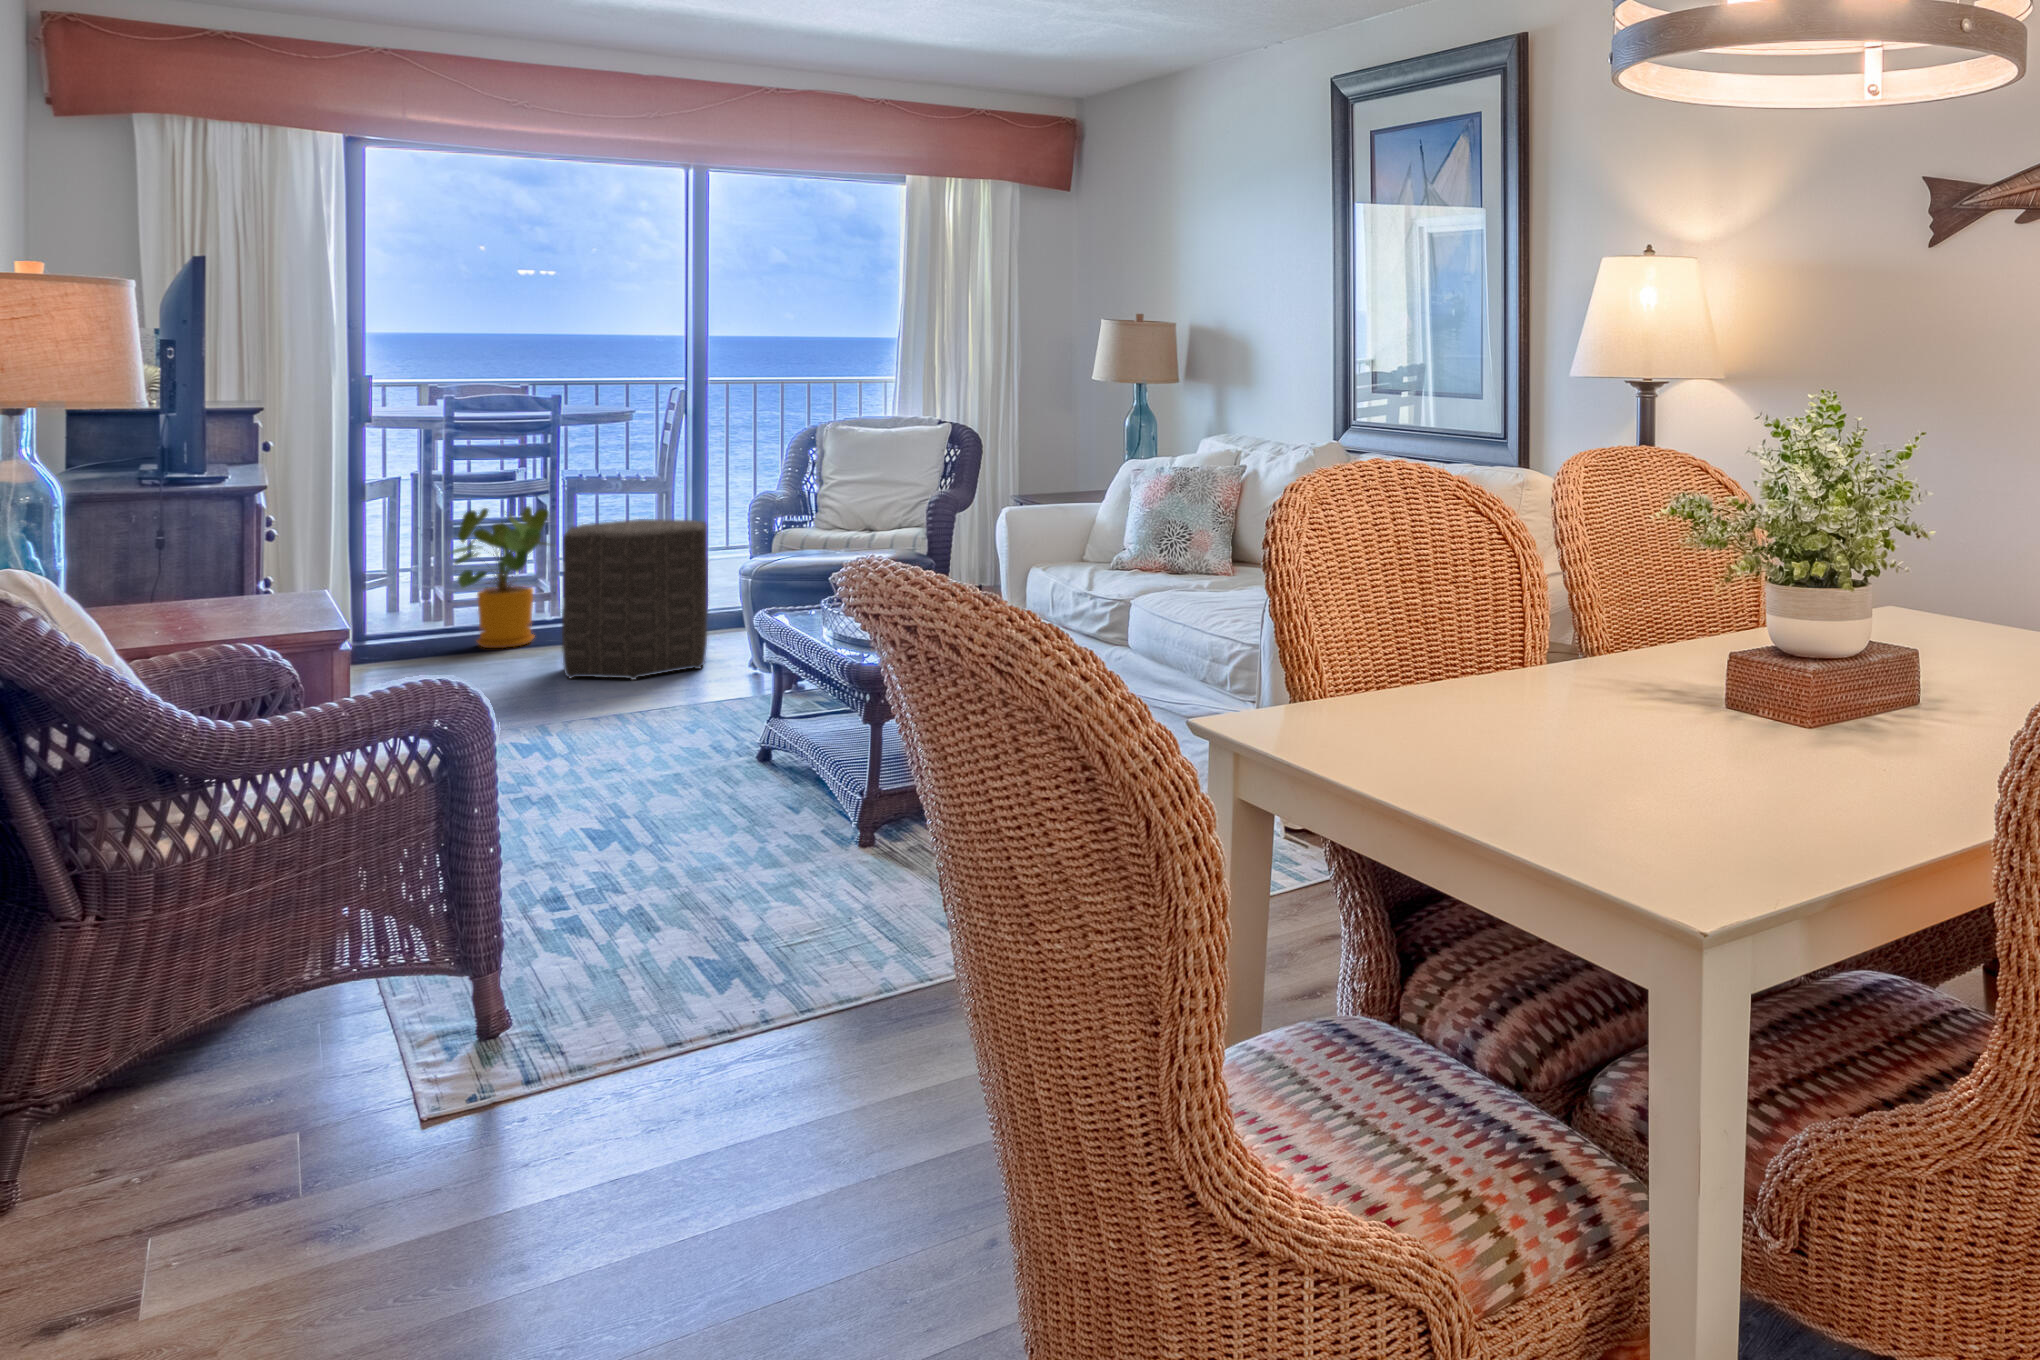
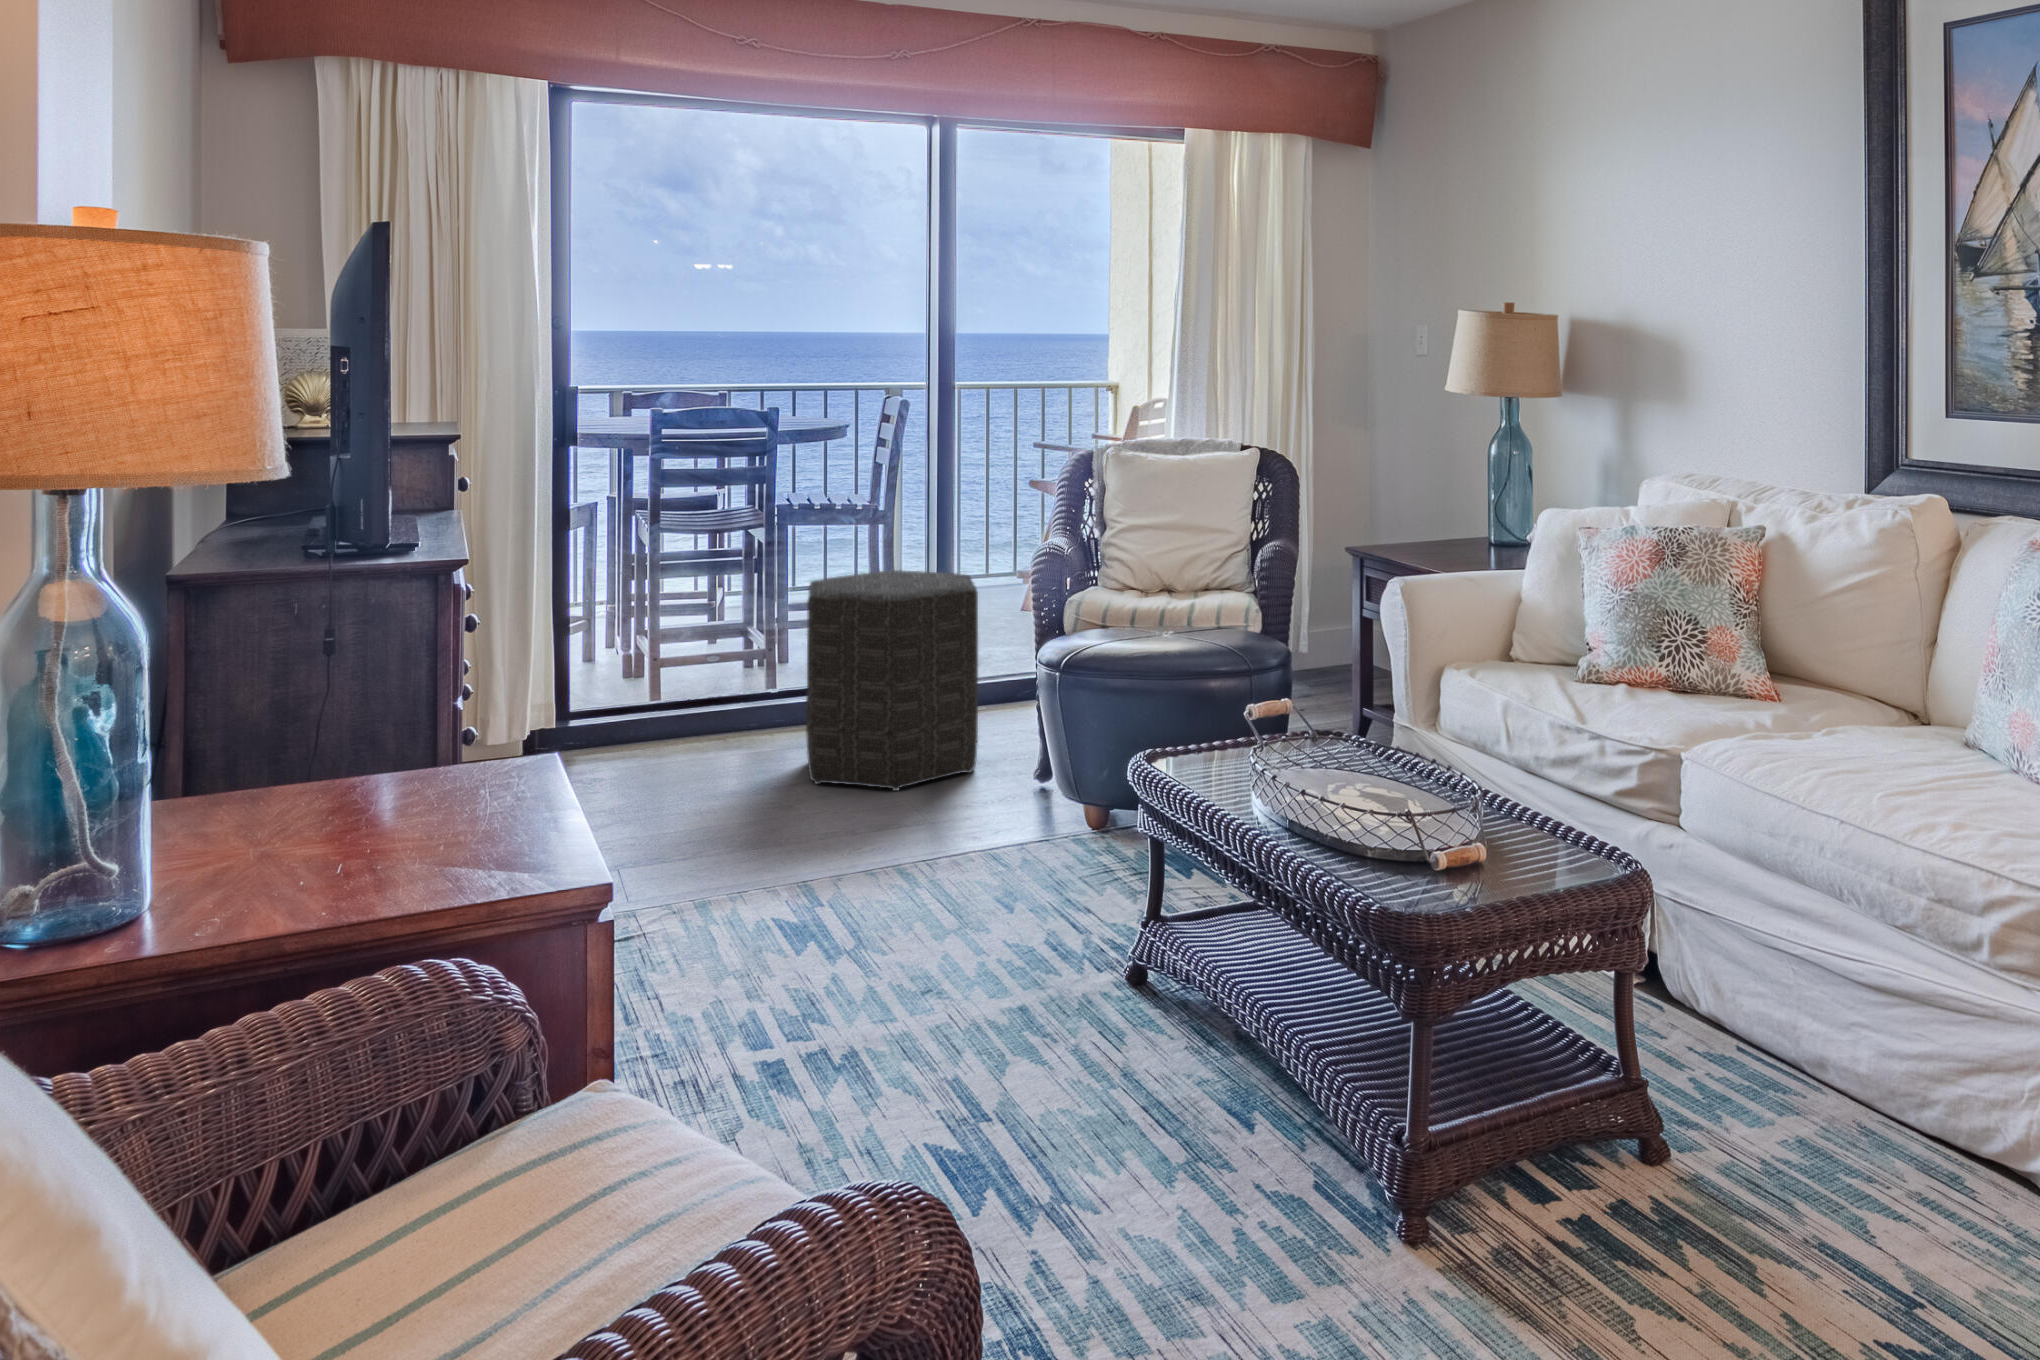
house plant: present [451,506,549,648] -> none [658,544,786,724]

